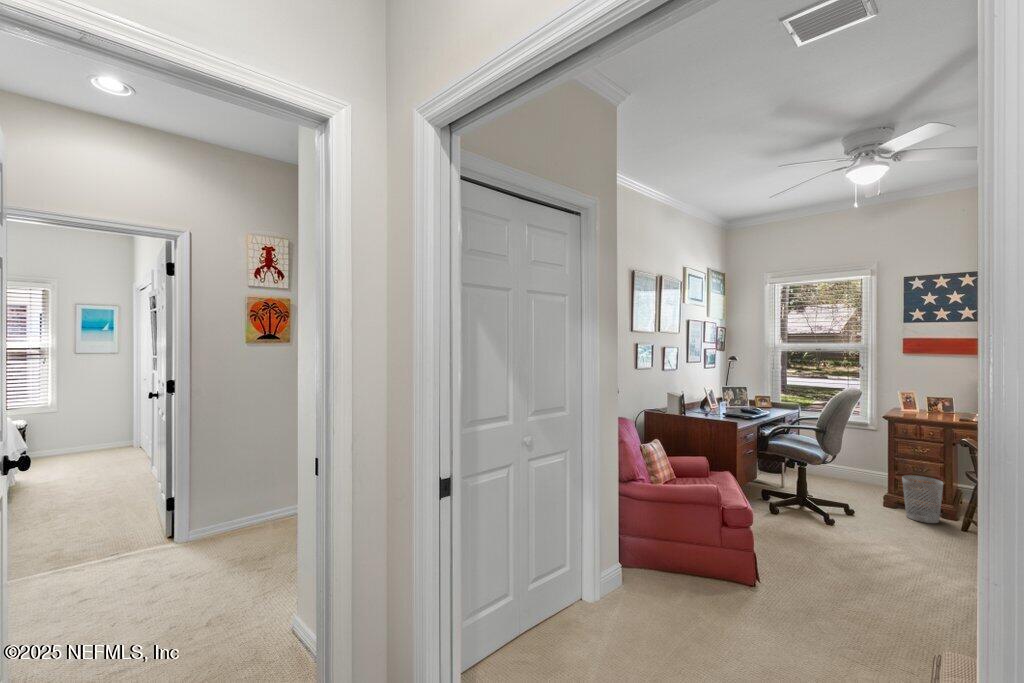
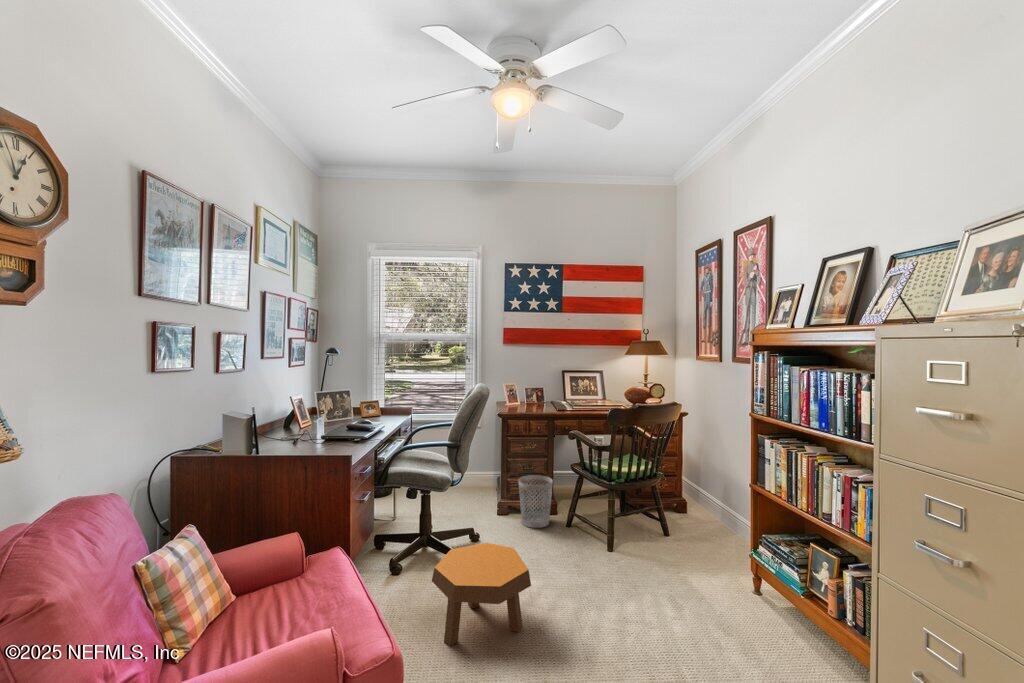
footstool: none [792,498,870,561] -> present [432,543,531,646]

